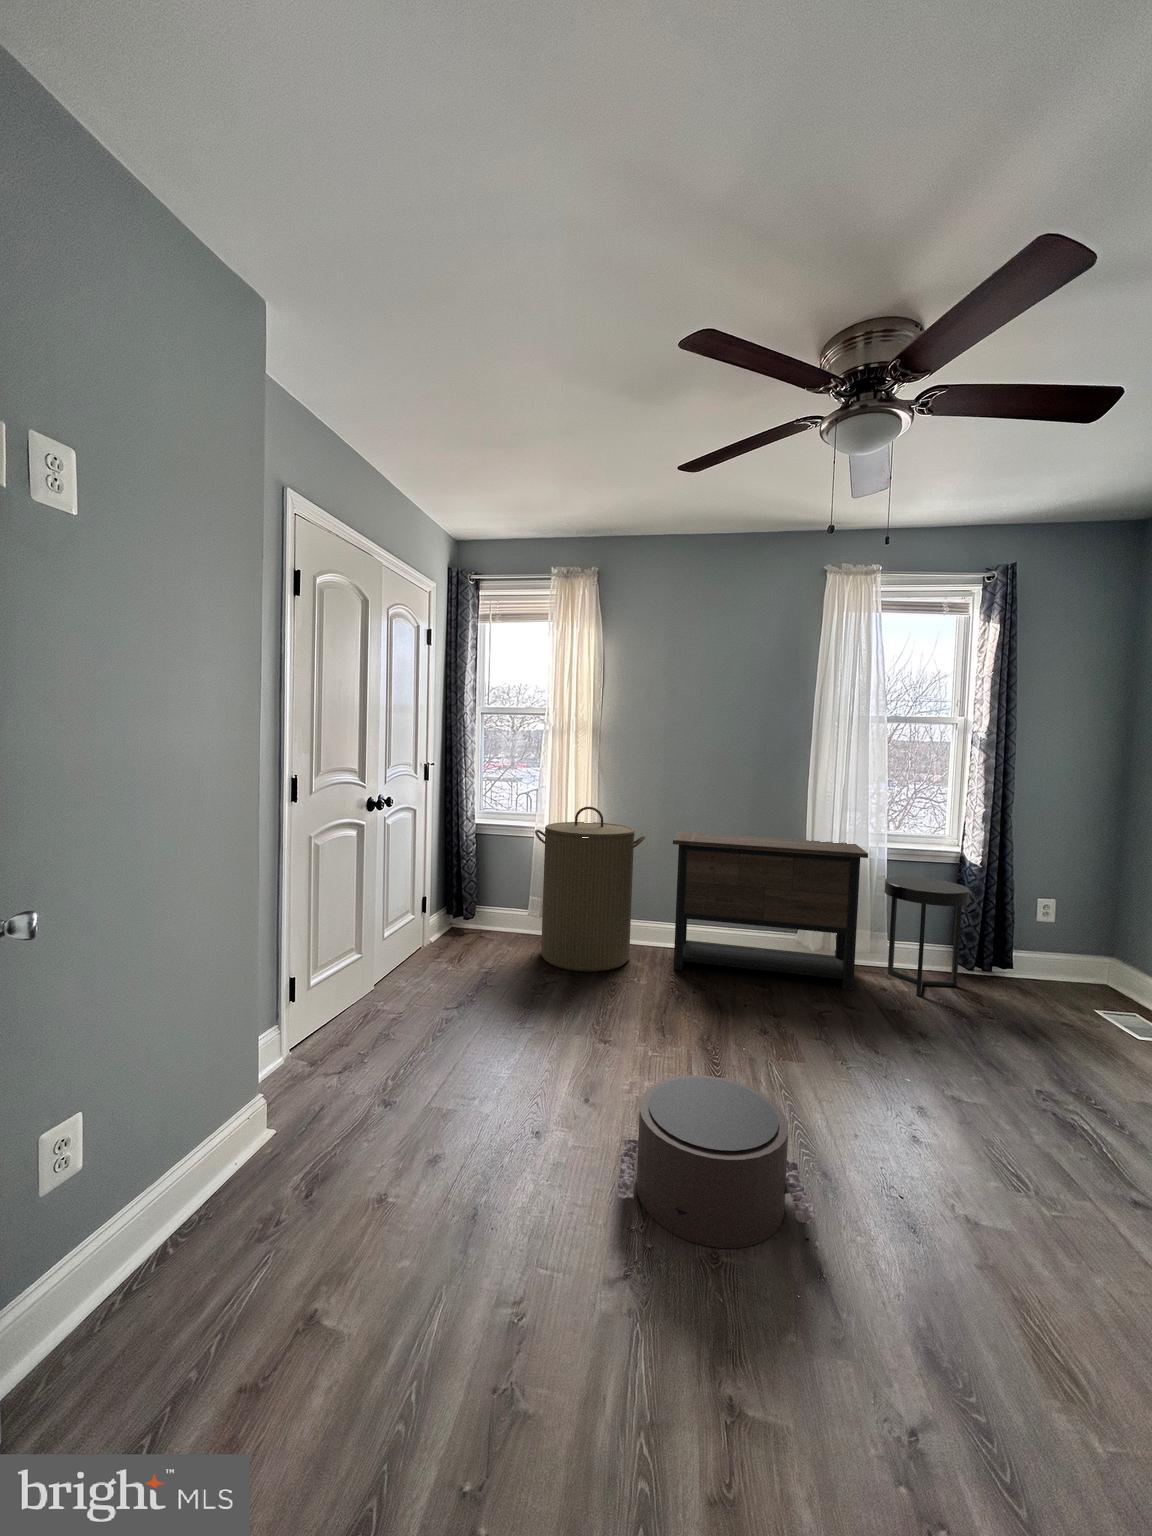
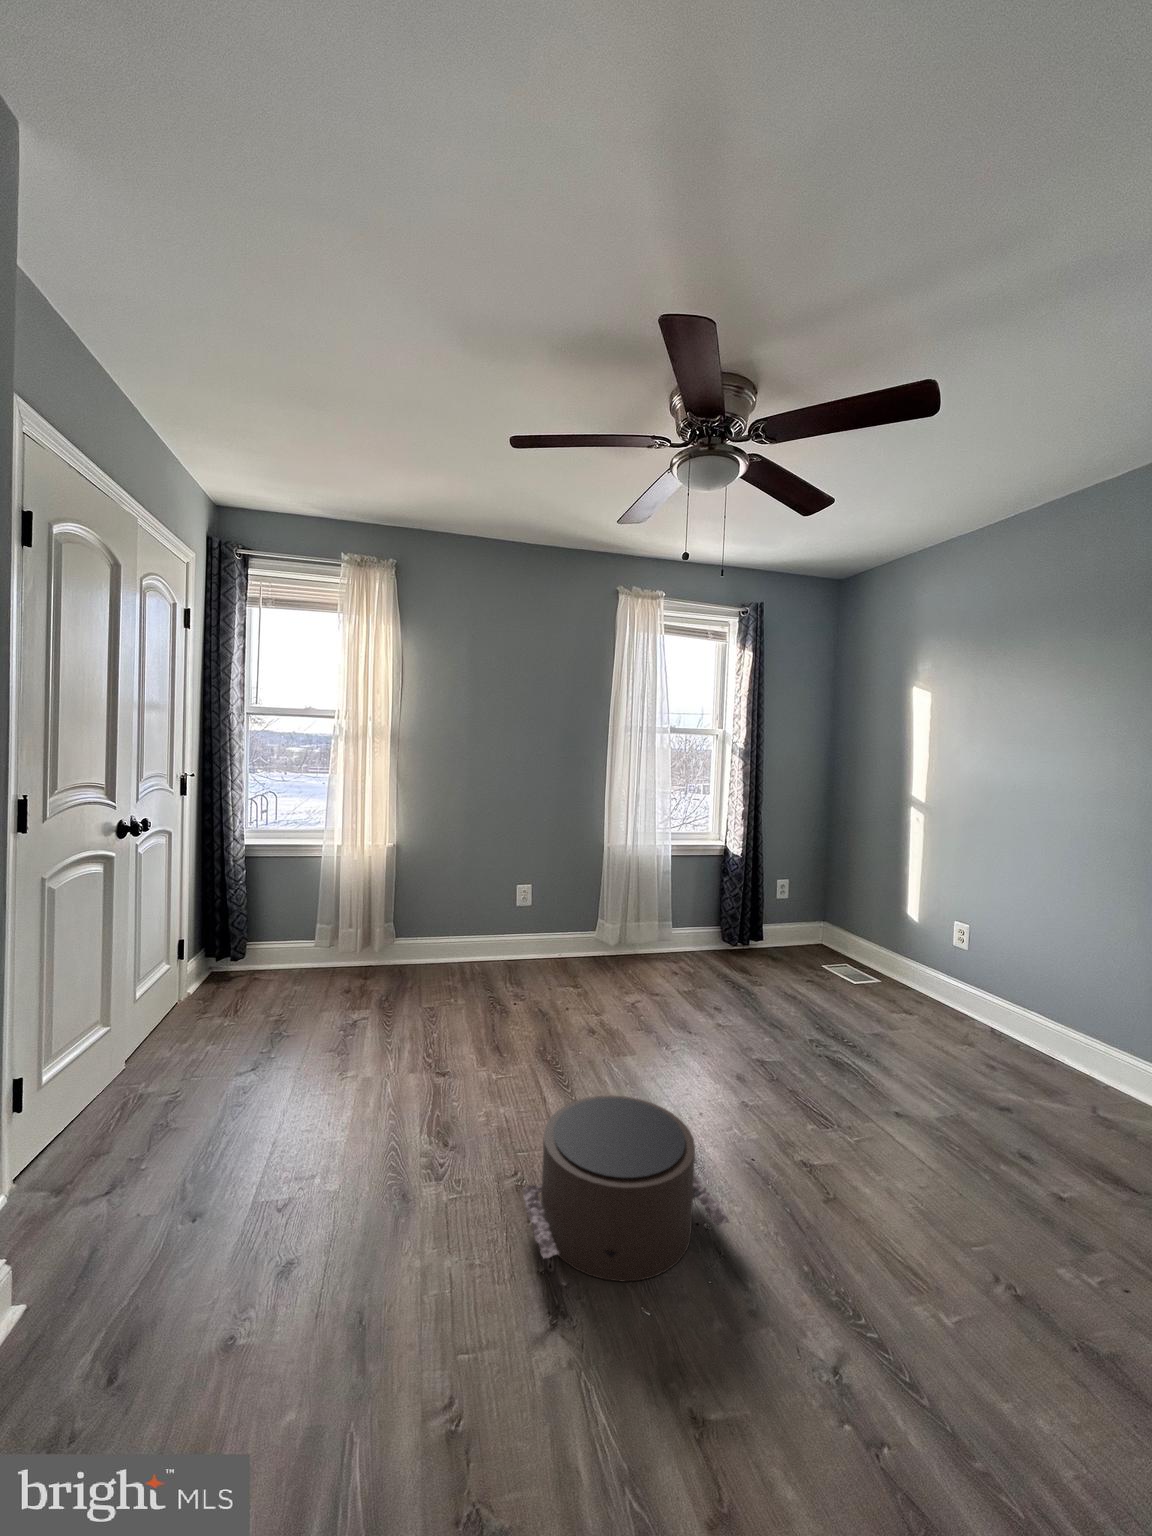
laundry hamper: present [535,807,646,972] -> none [328,820,455,1003]
dresser: present [673,832,868,990] -> none [483,841,665,985]
side table: present [885,877,970,996] -> none [671,870,738,975]

